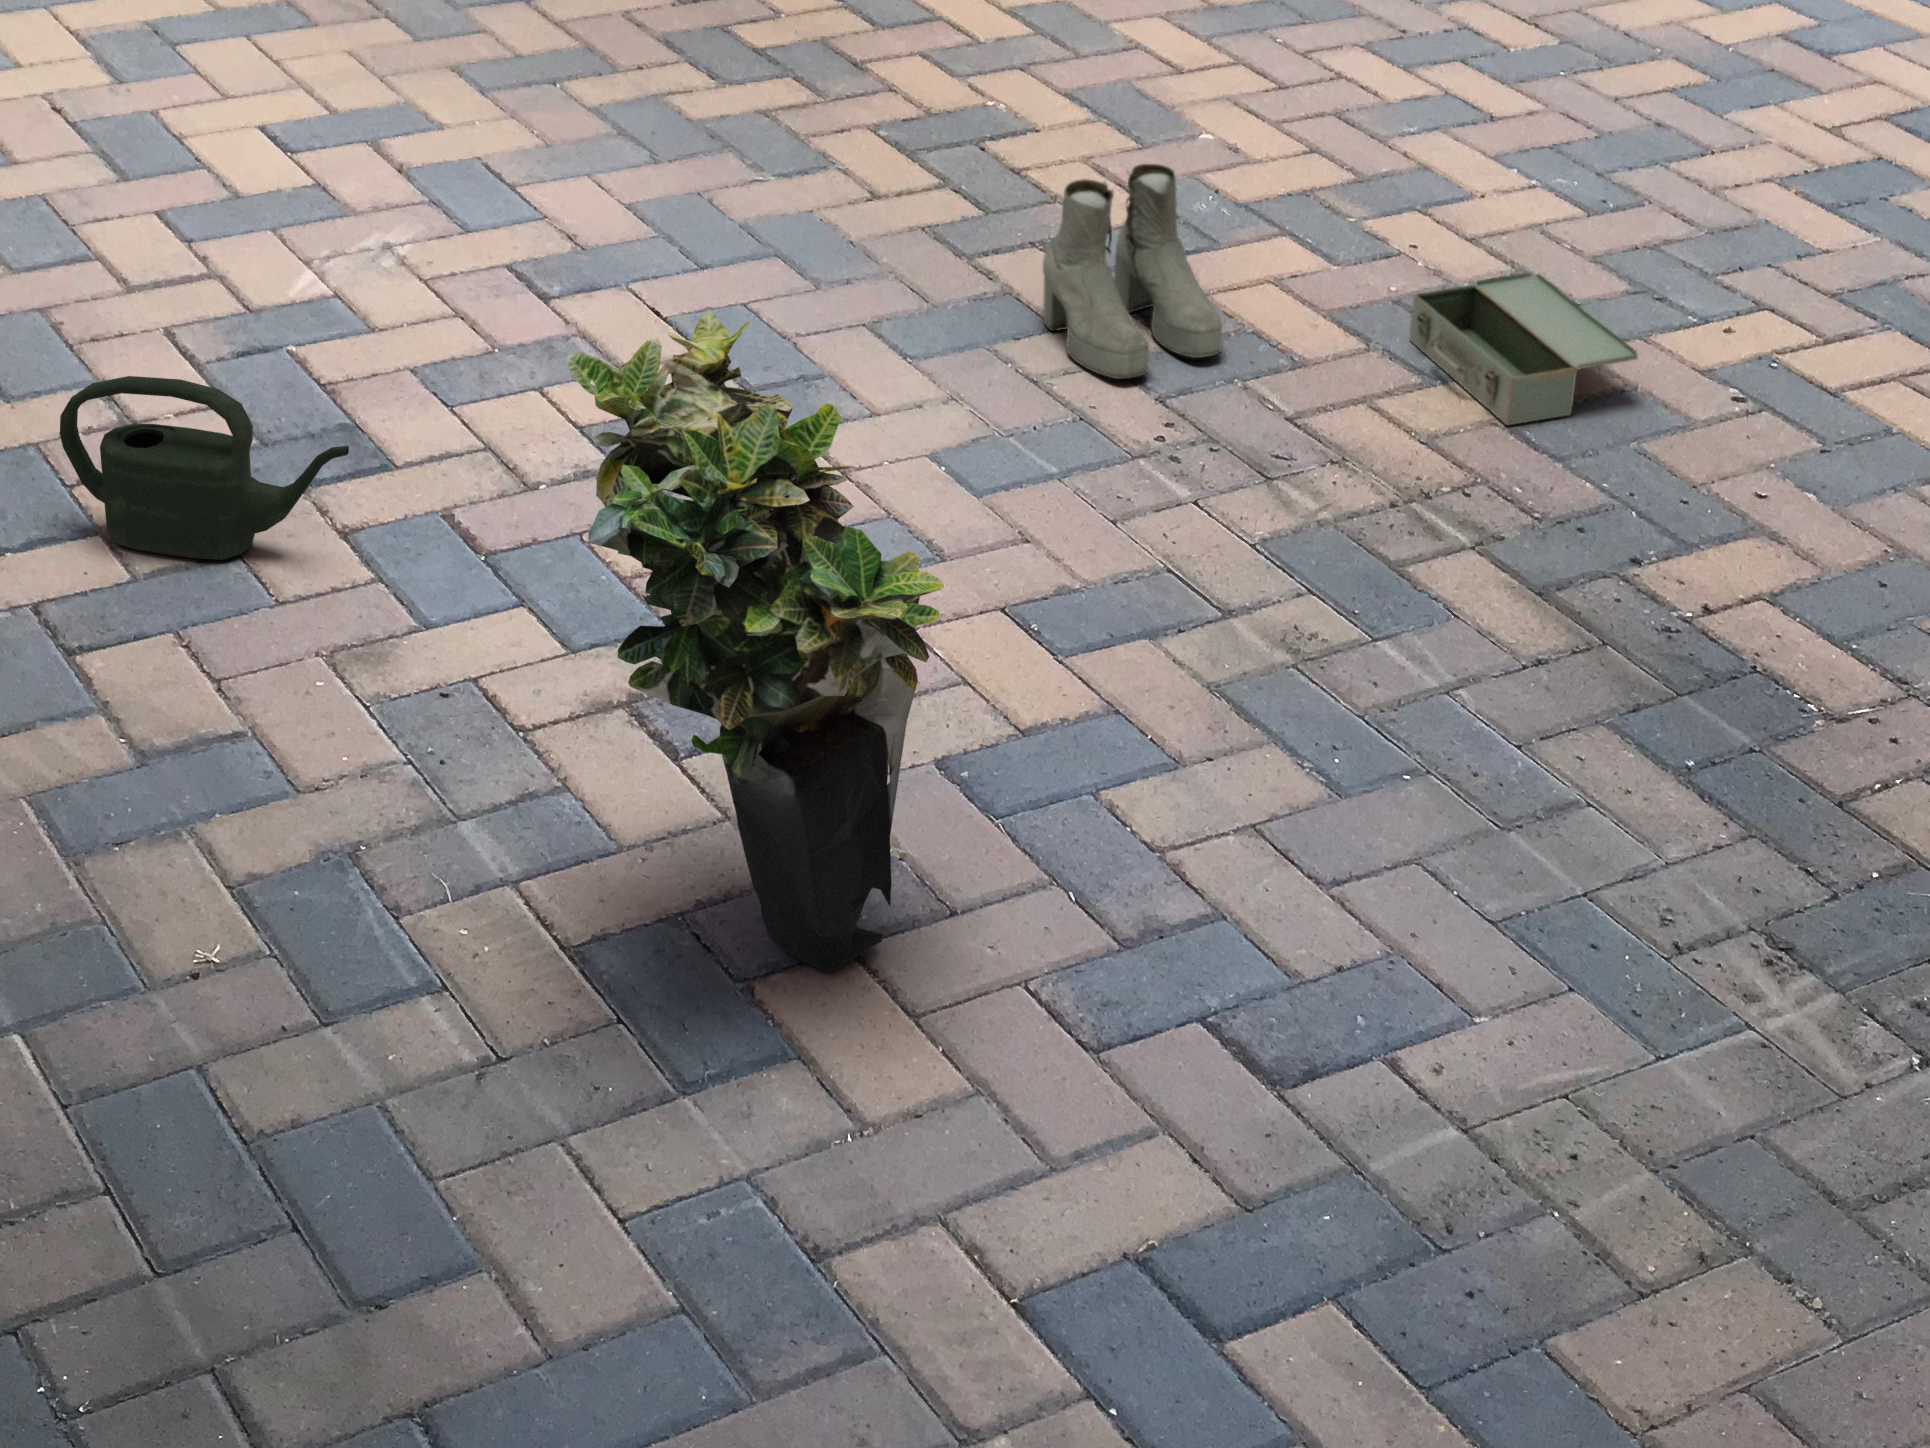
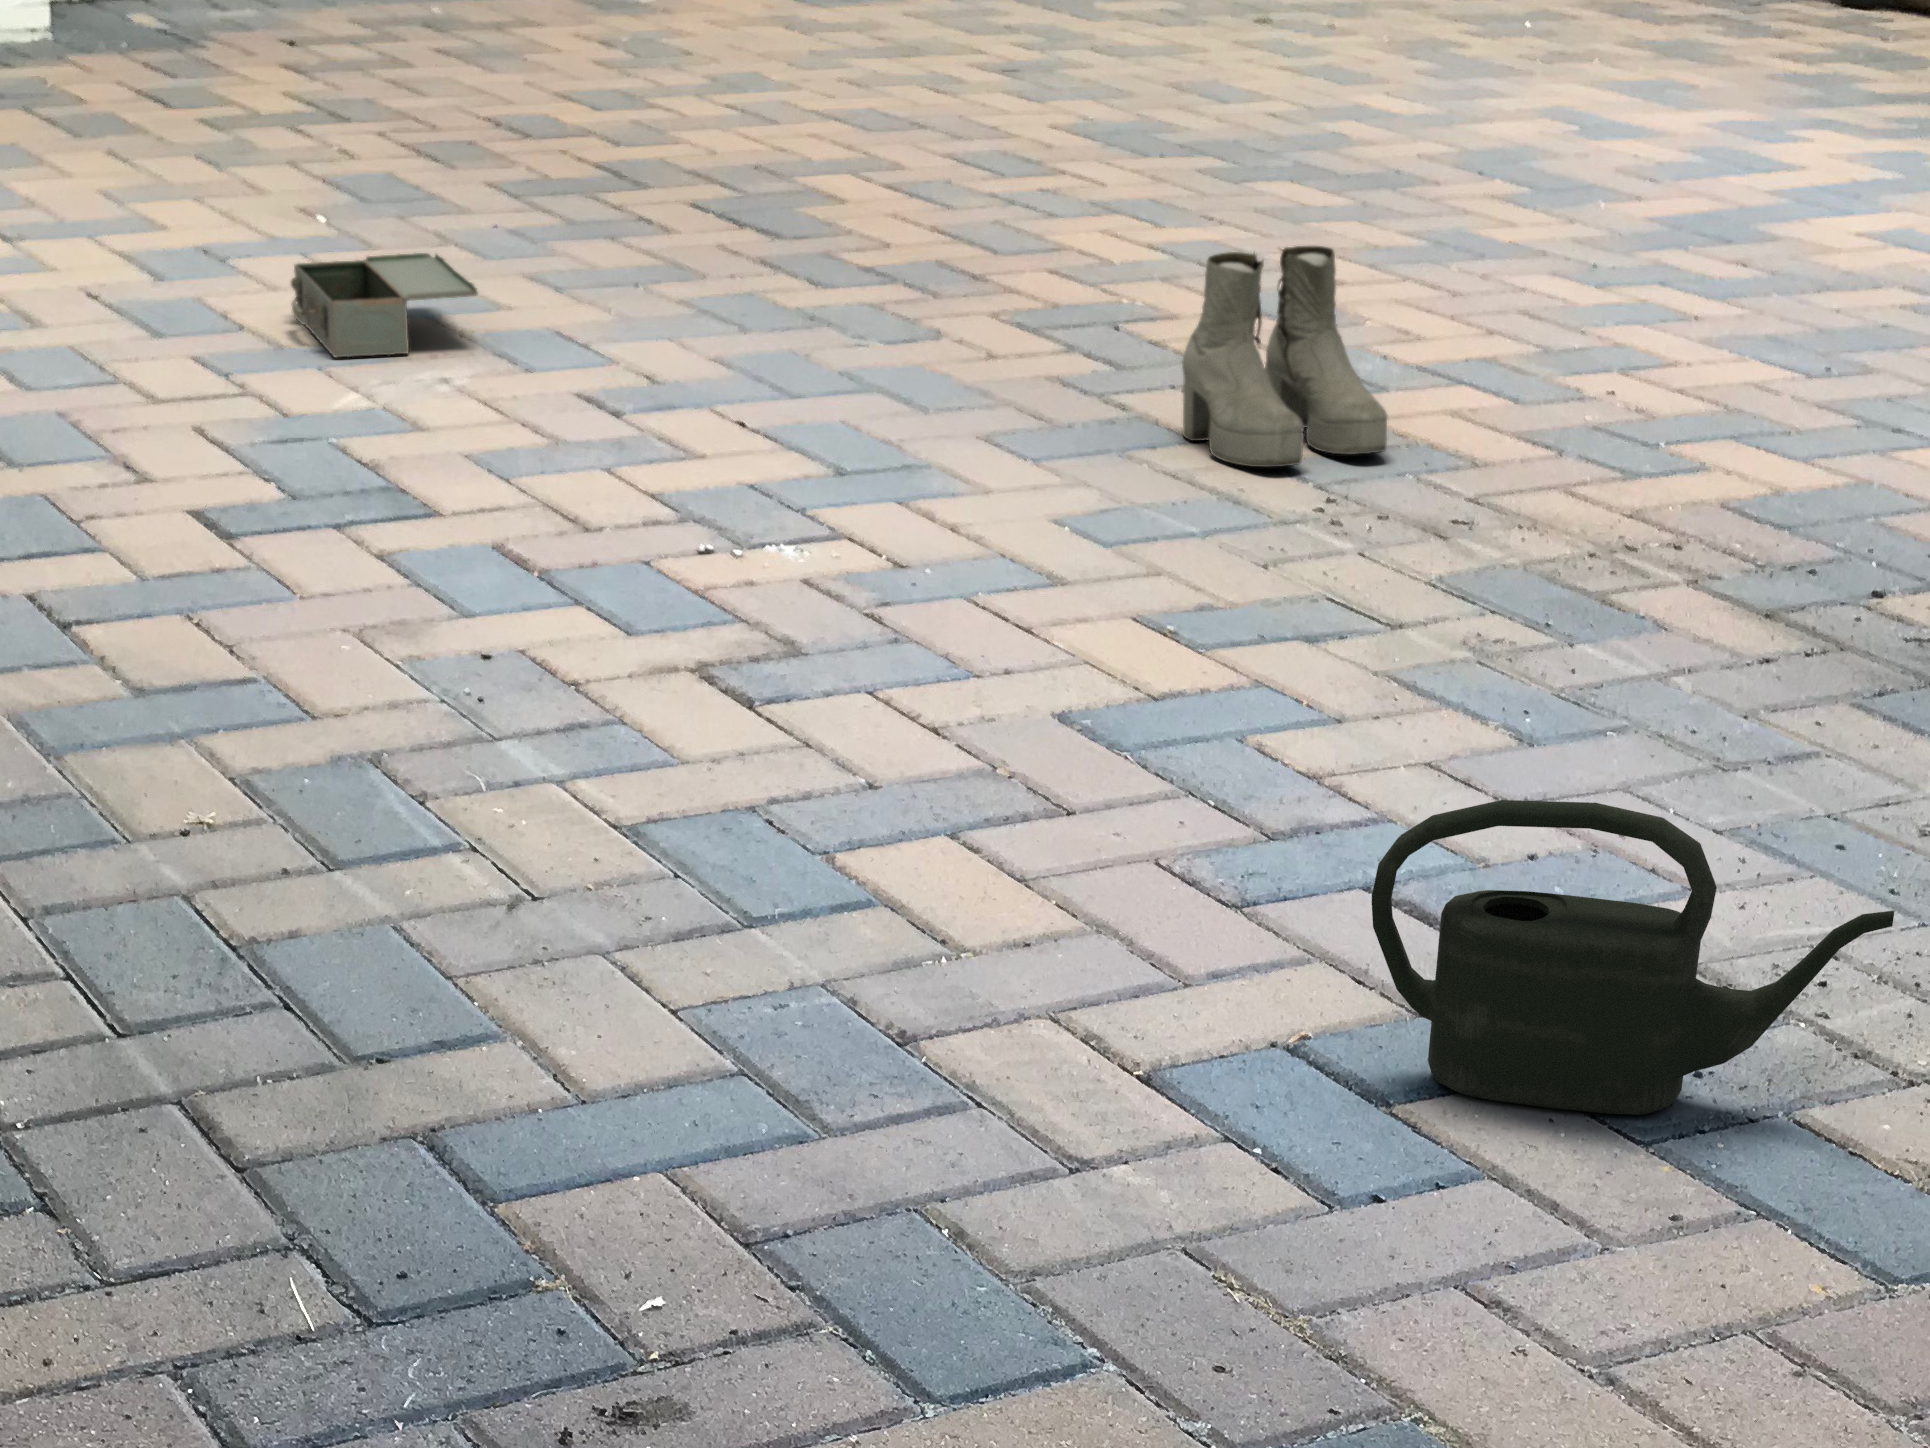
toolbox: present [1409,273,1638,425] -> present [291,253,478,357]
potted plant: present [567,309,945,973] -> none [614,38,1062,843]
watering can: present [60,376,349,560] -> present [1372,800,1894,1115]

